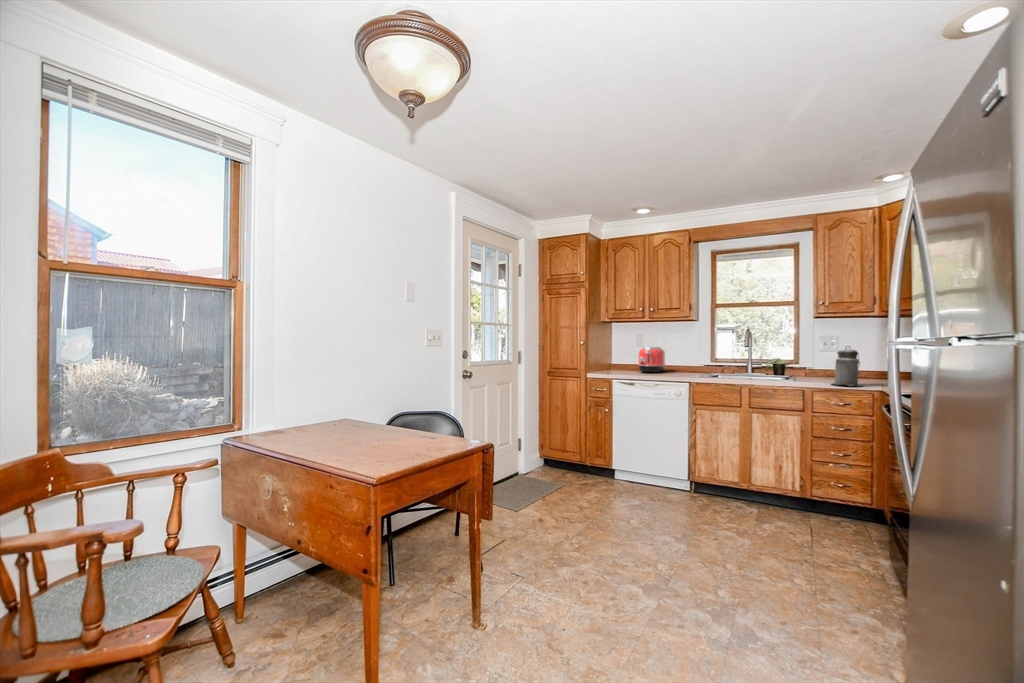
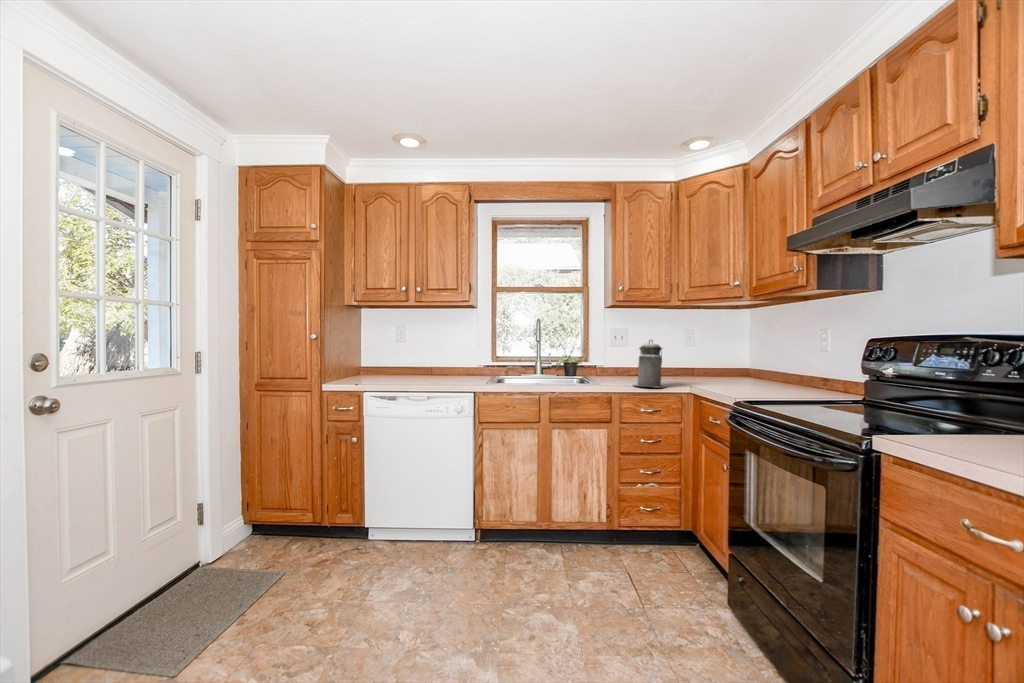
toaster: present [638,347,665,373] -> none [401,343,437,378]

